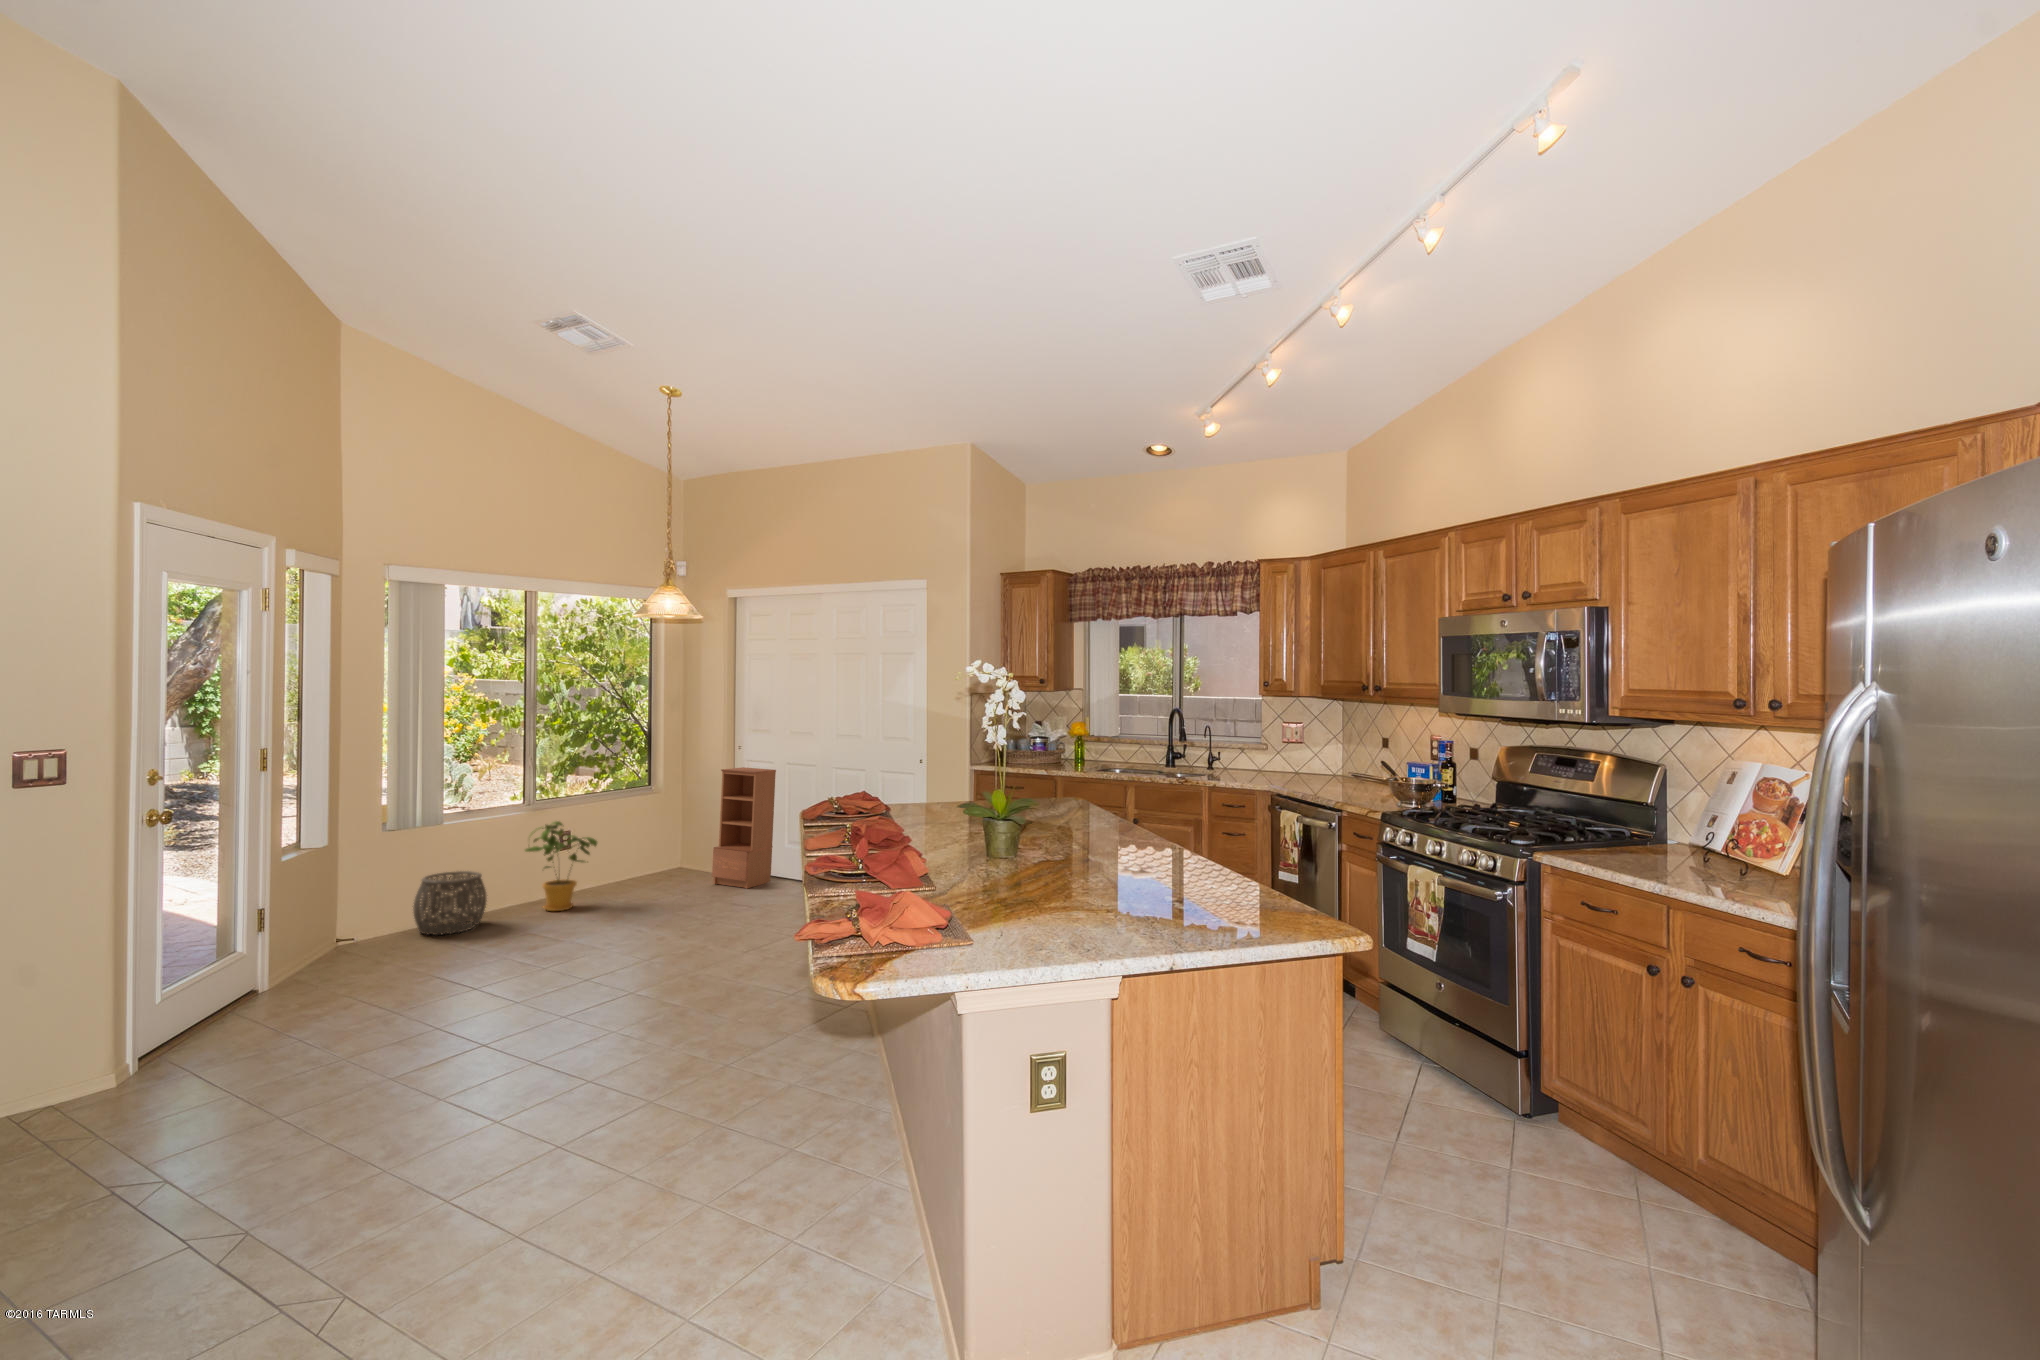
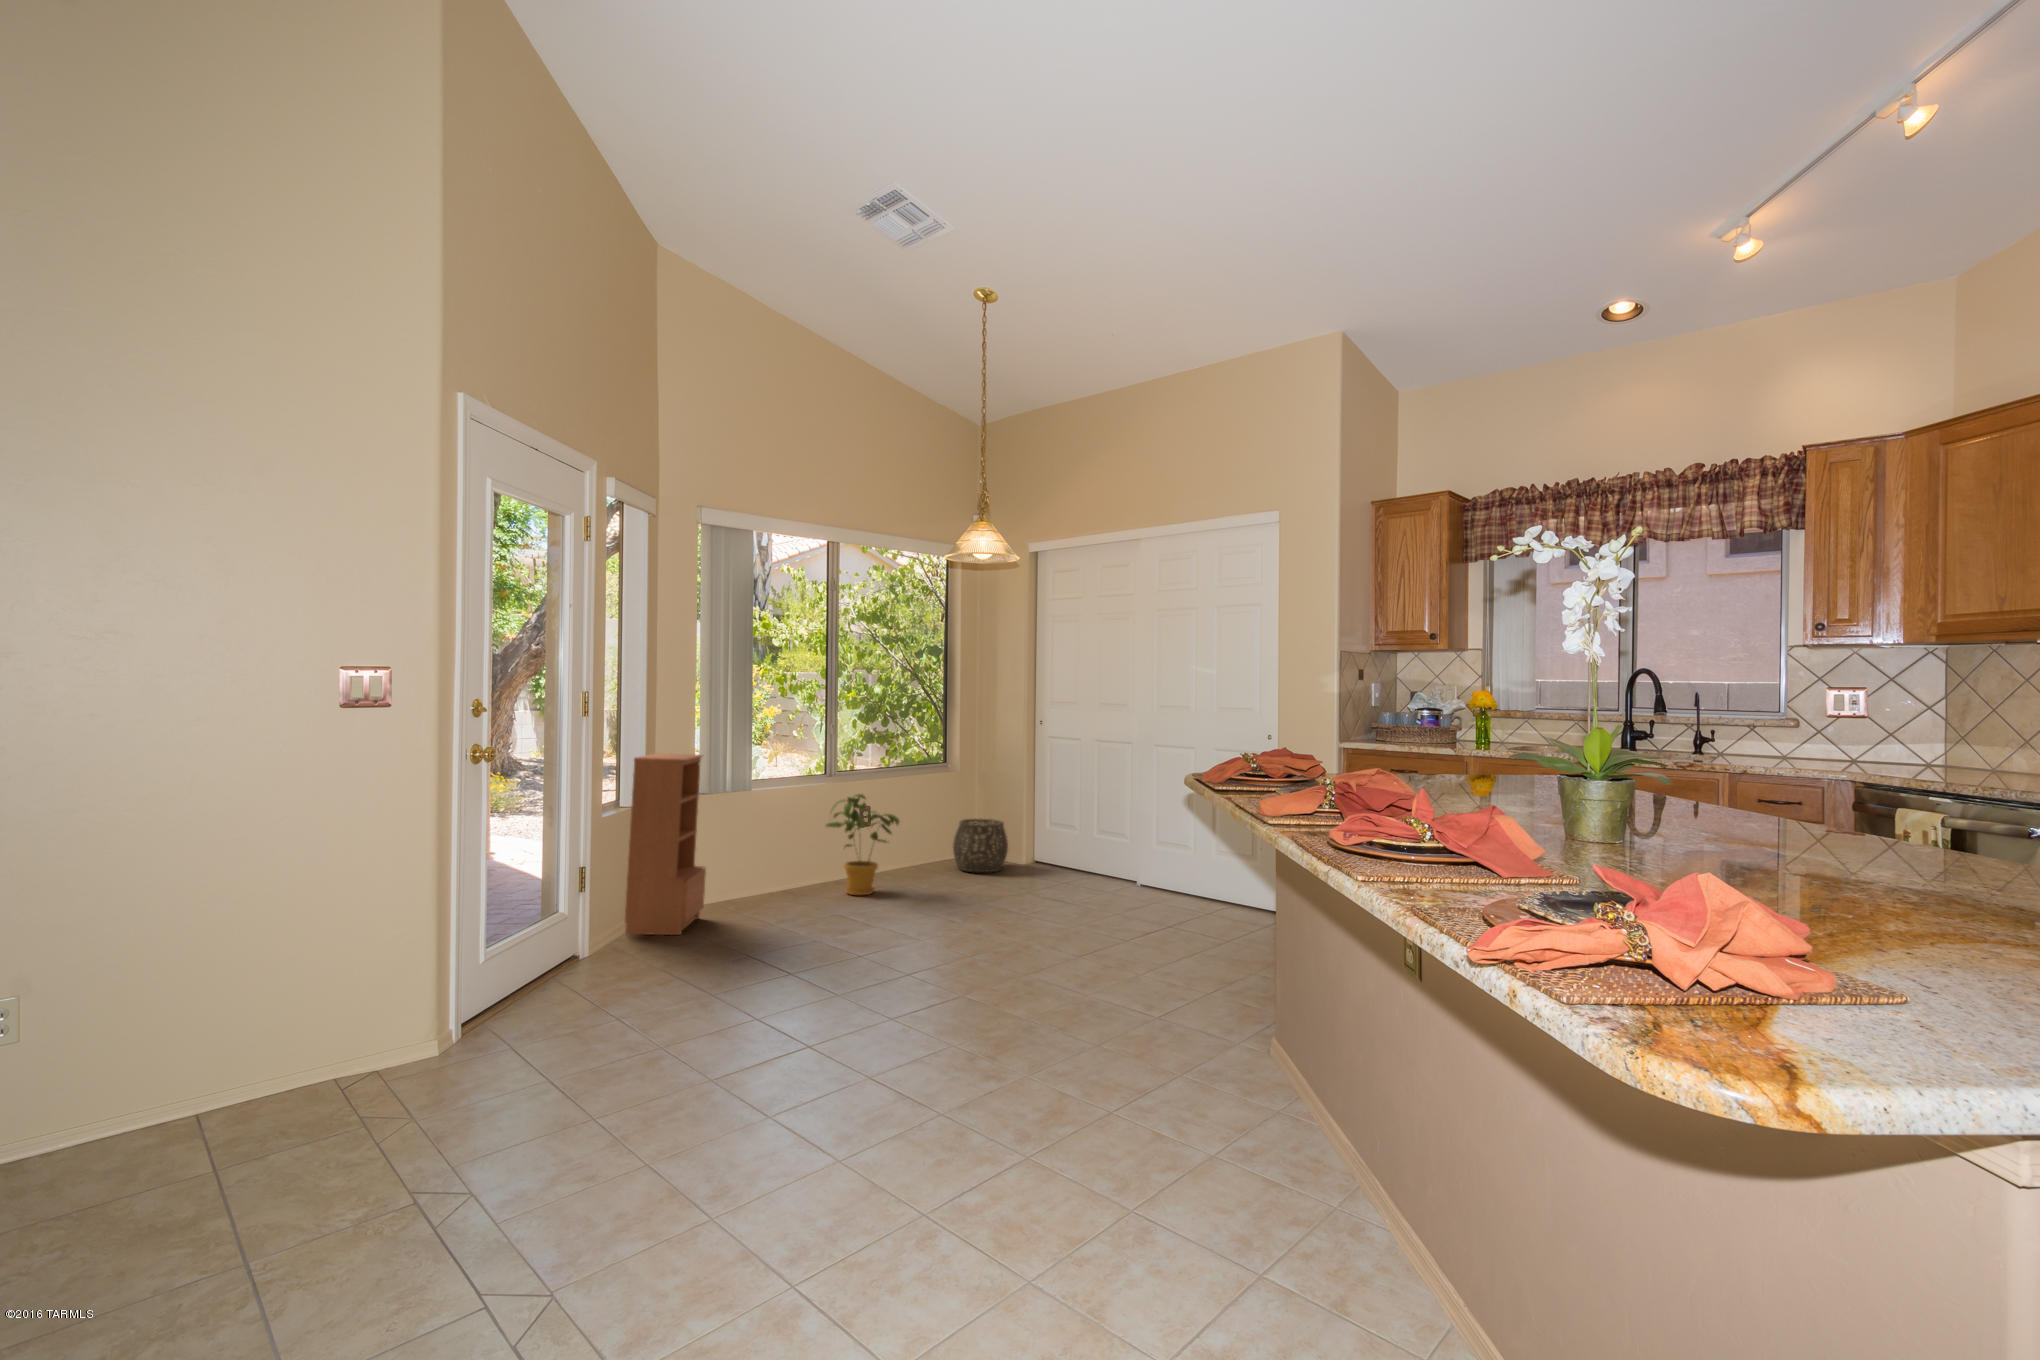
bookcase: present [712,767,776,888] -> present [625,753,706,935]
woven basket: present [413,871,487,935] -> present [953,819,1008,873]

